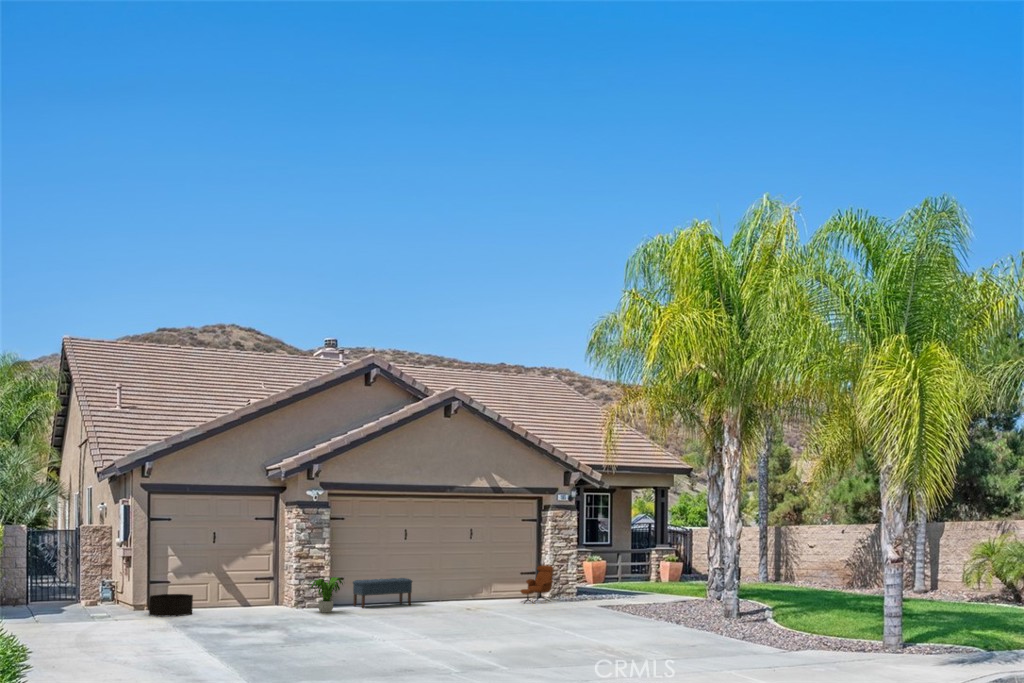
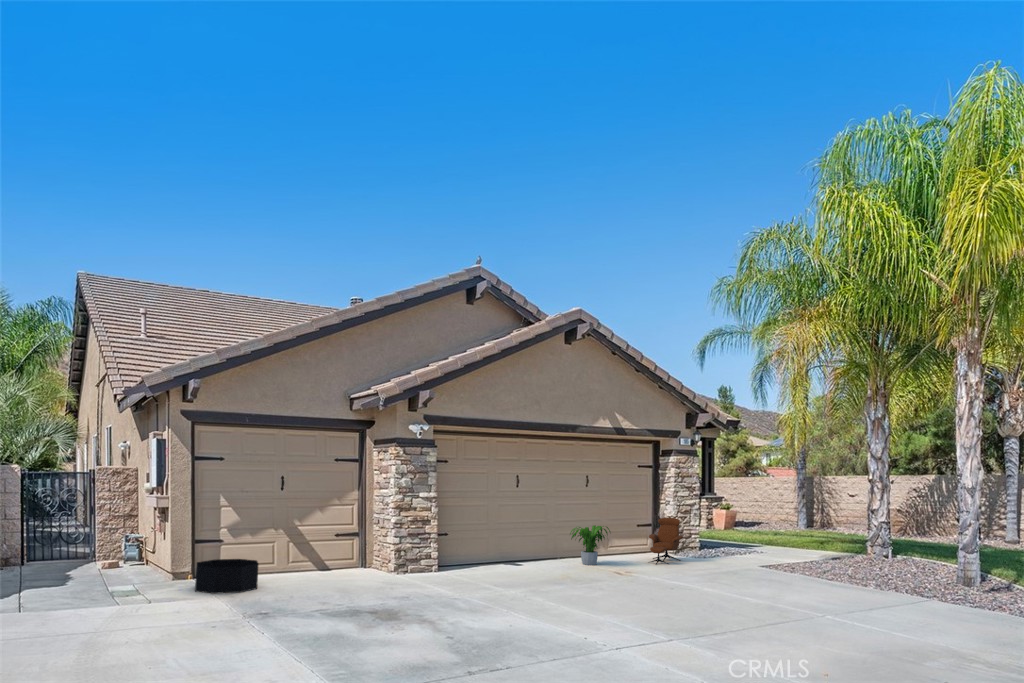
potted plant: present [311,577,343,613] -> present [570,525,610,565]
bench: present [353,578,412,608] -> none [458,534,530,575]

